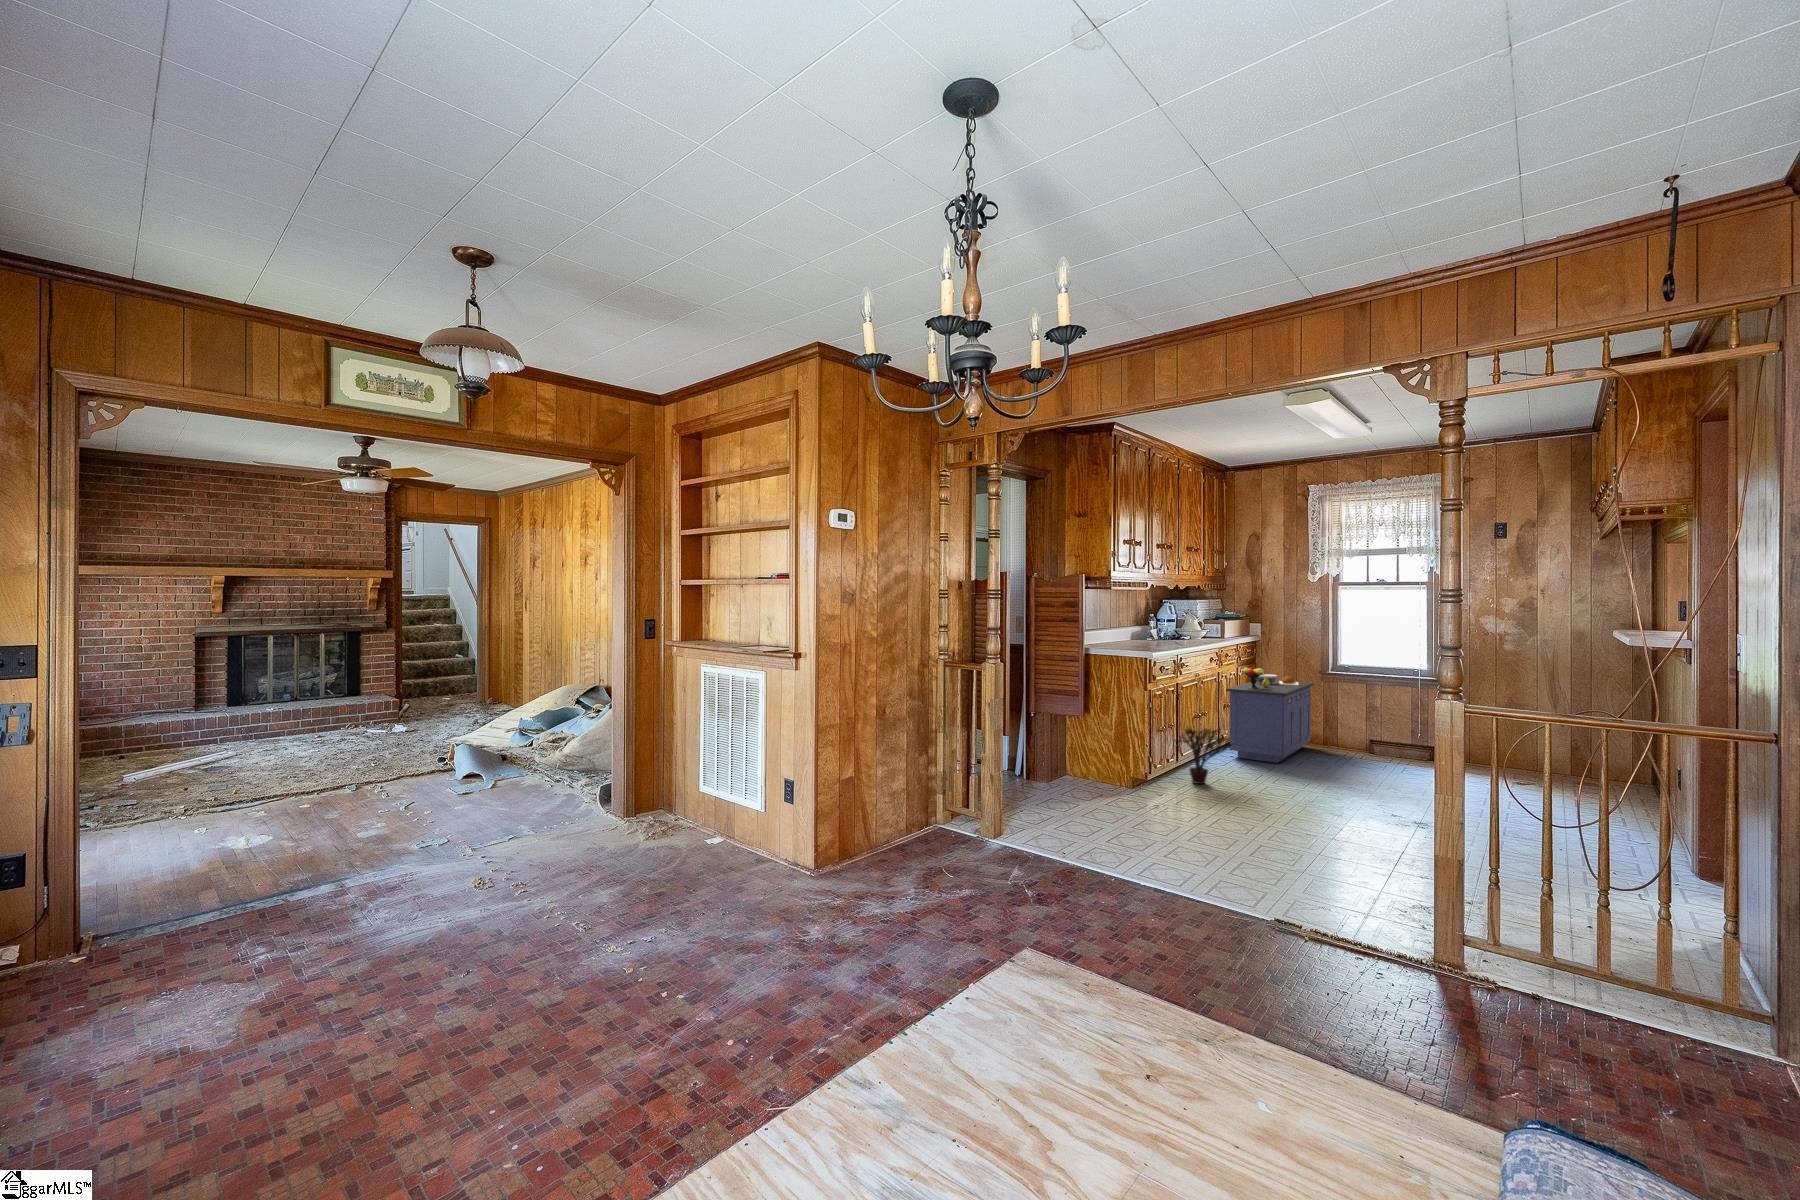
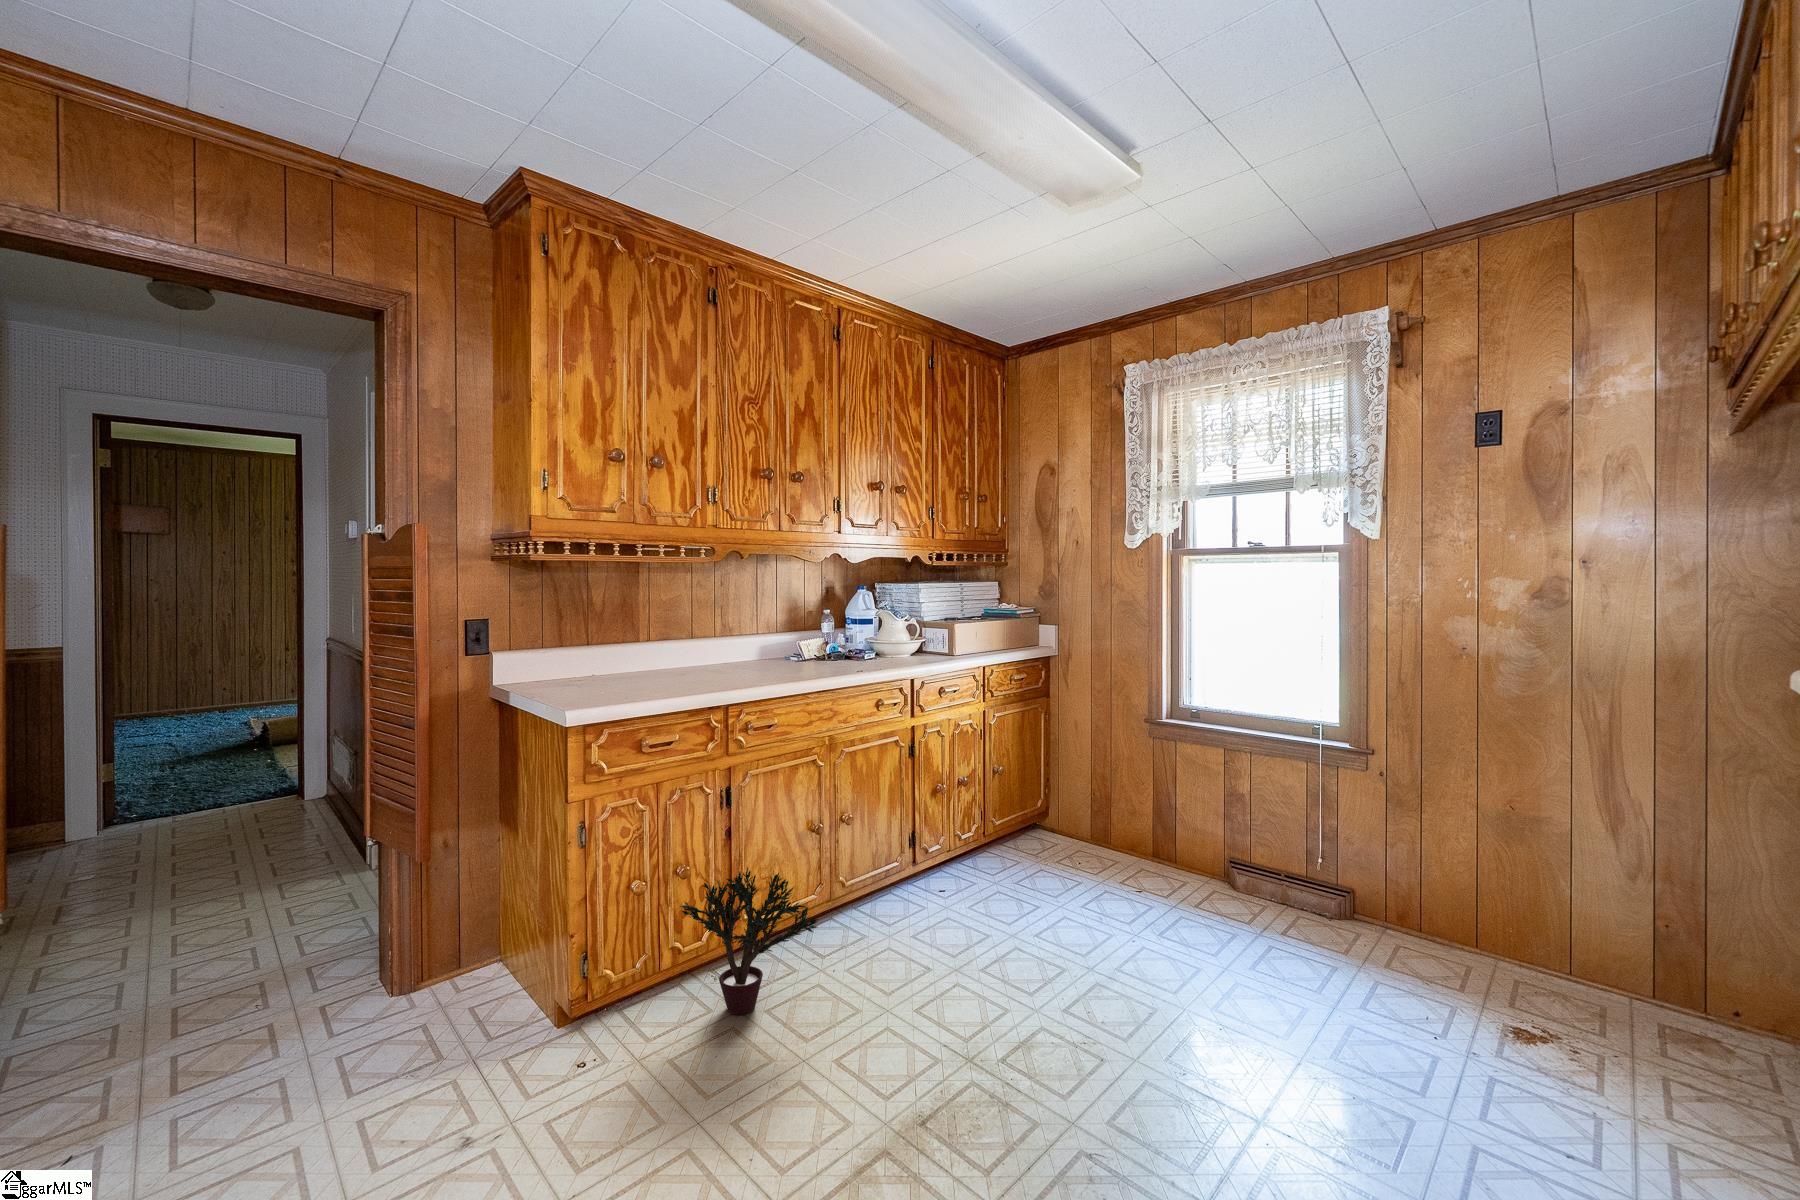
storage cabinet: present [1226,667,1314,763] -> none [917,718,1126,923]

